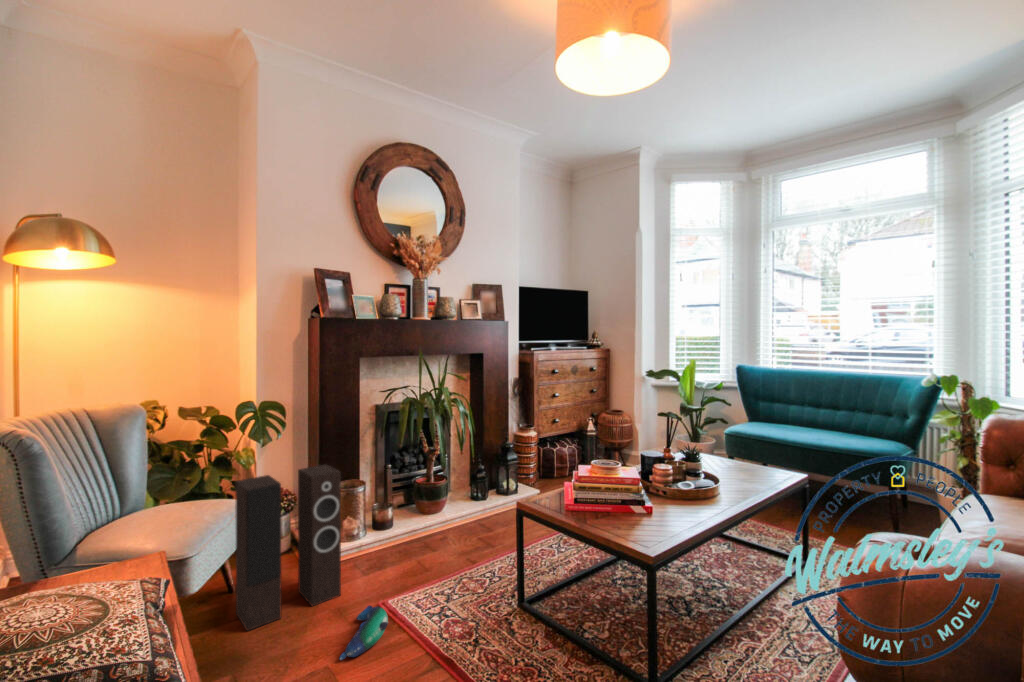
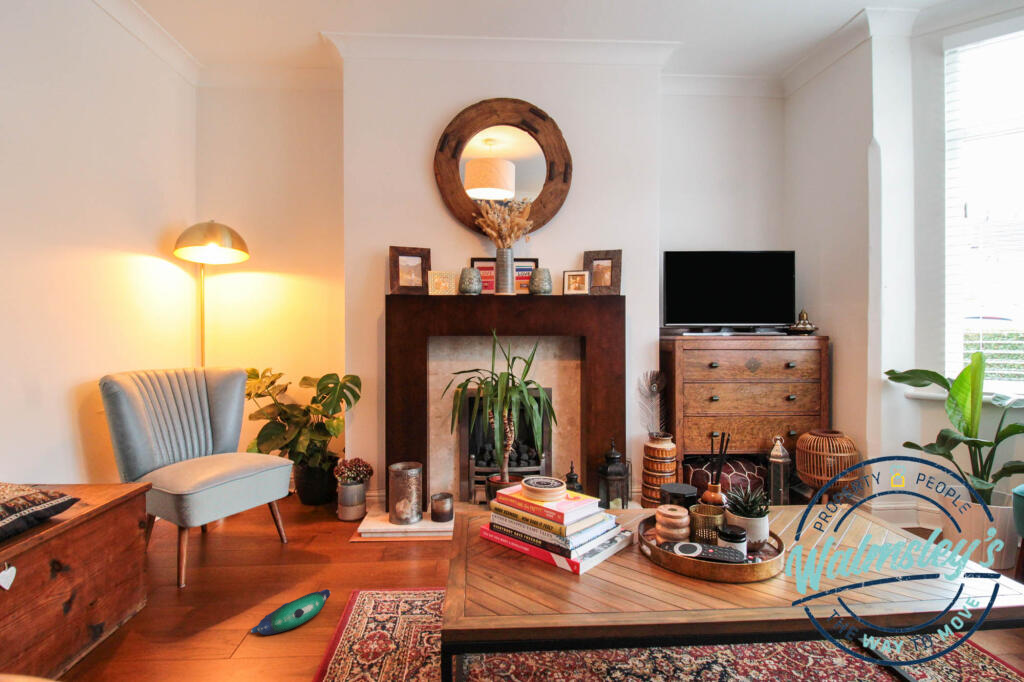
speaker: present [235,465,341,631] -> none [241,438,342,579]

